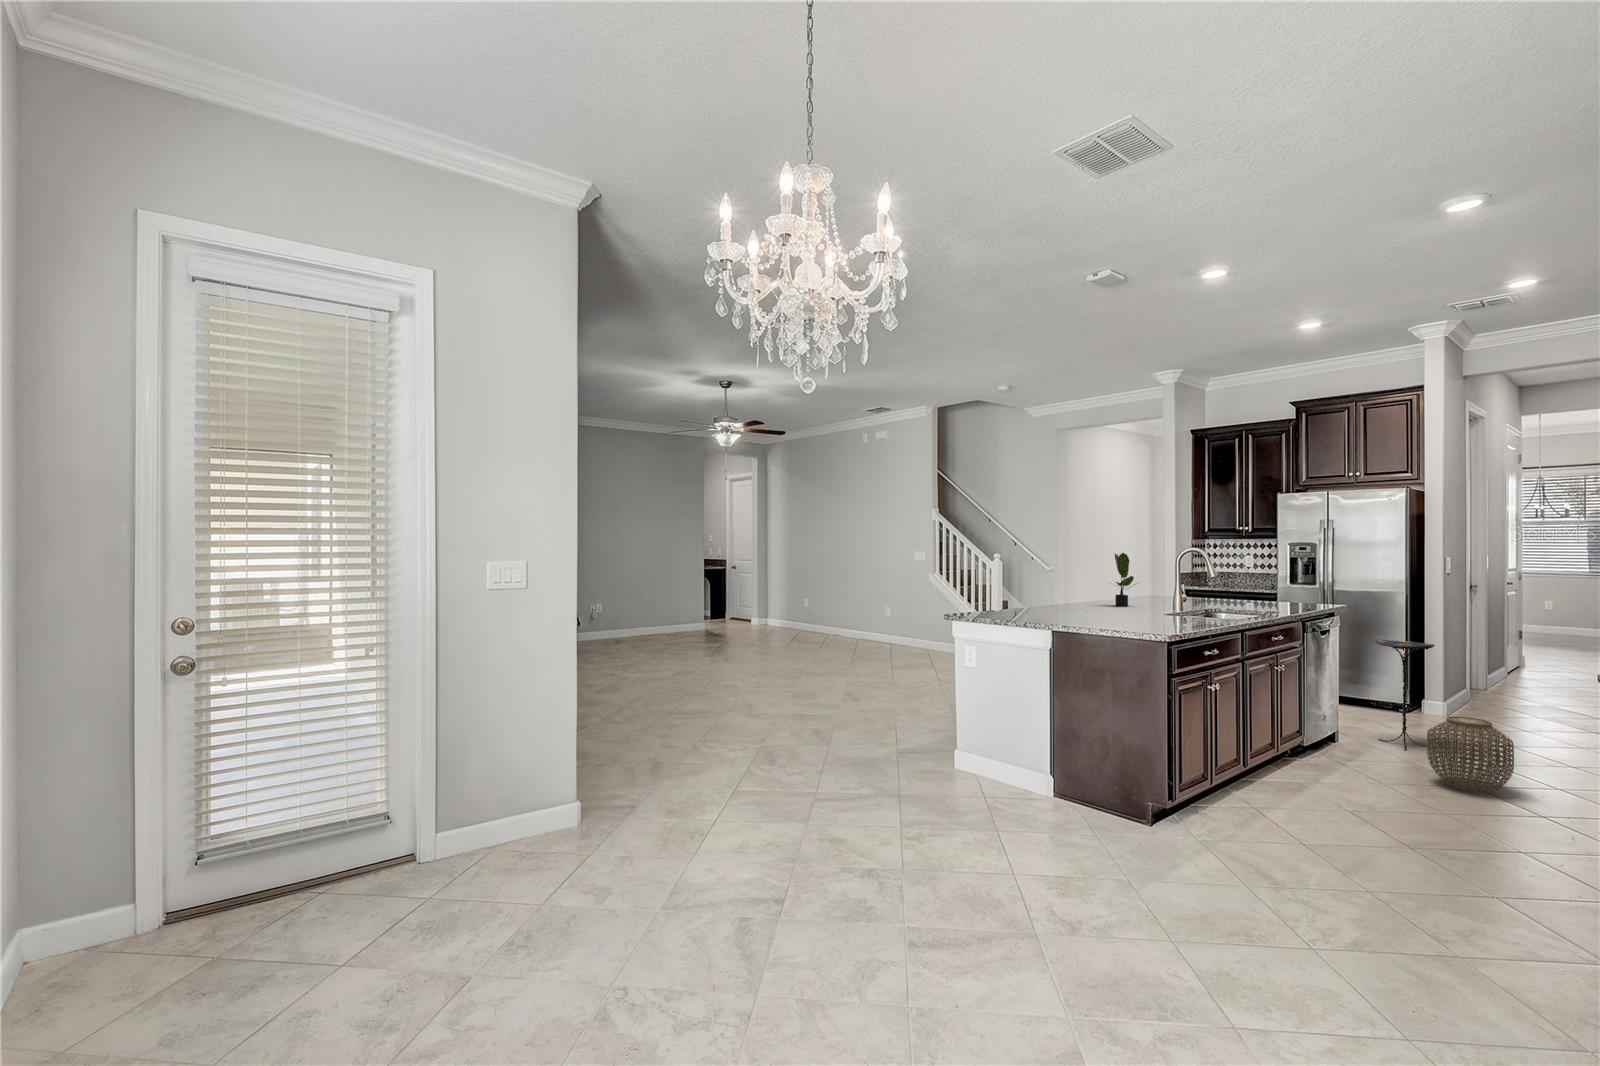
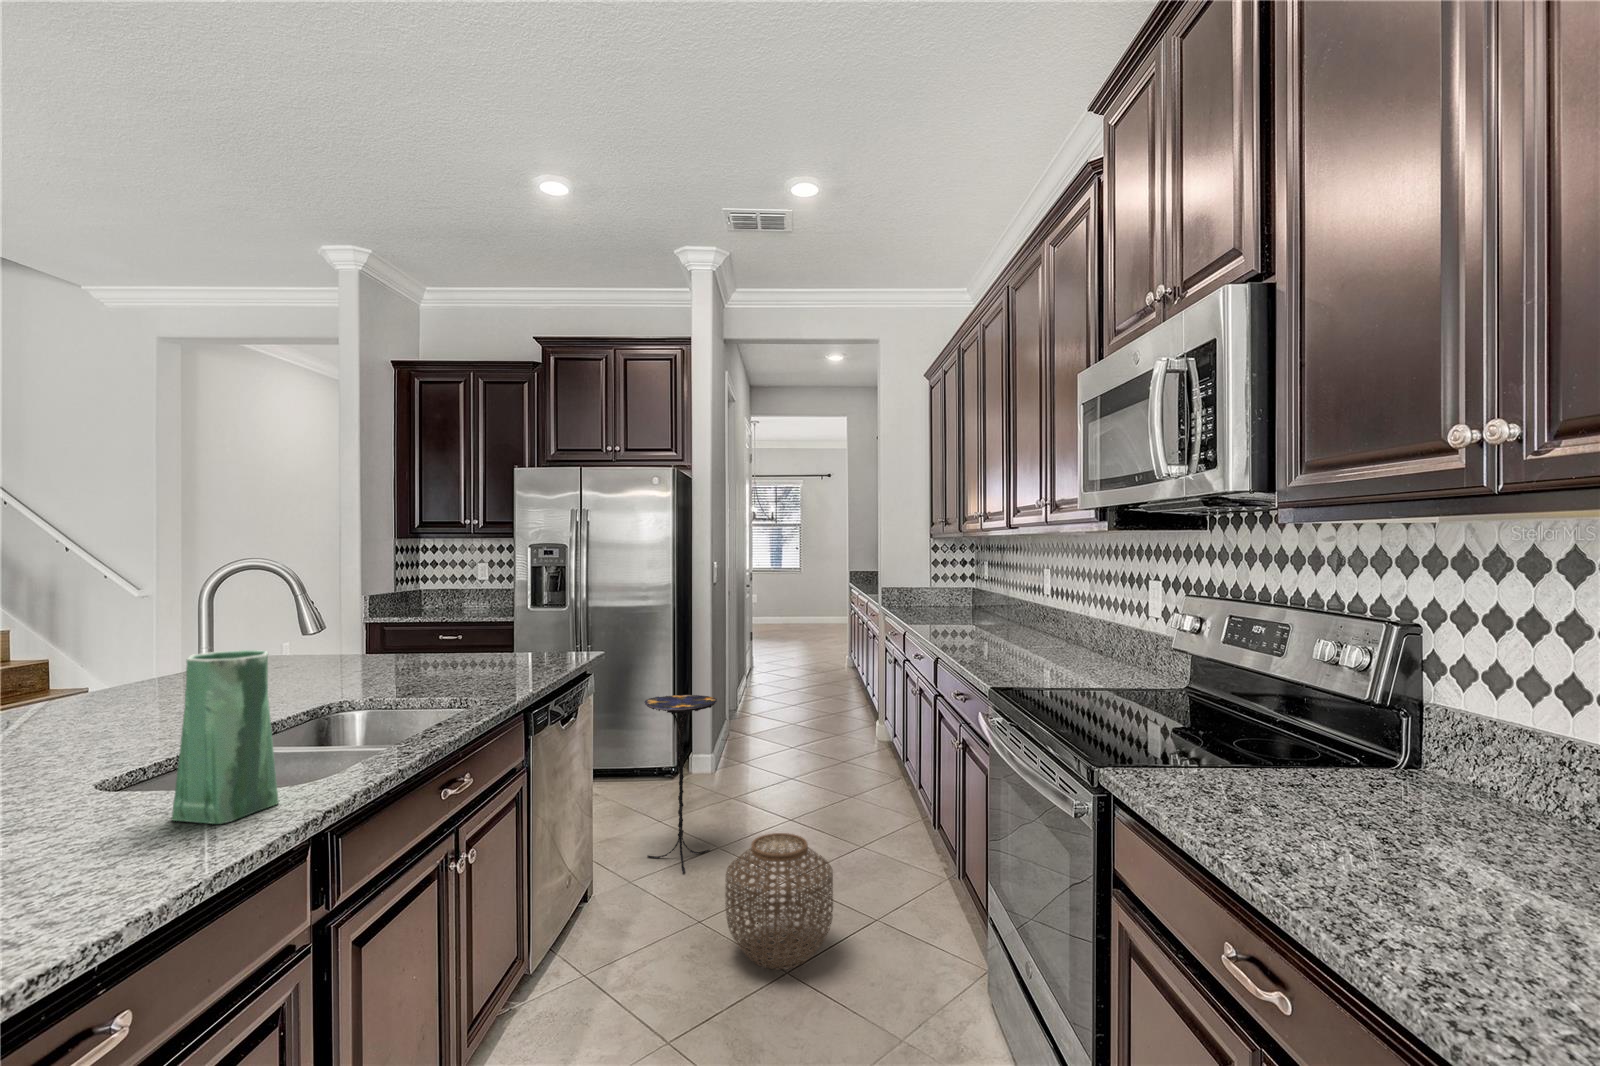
potted plant: present [1115,553,1135,606] -> none [81,578,182,720]
vase: none [1181,572,1211,623] -> present [172,650,278,824]

